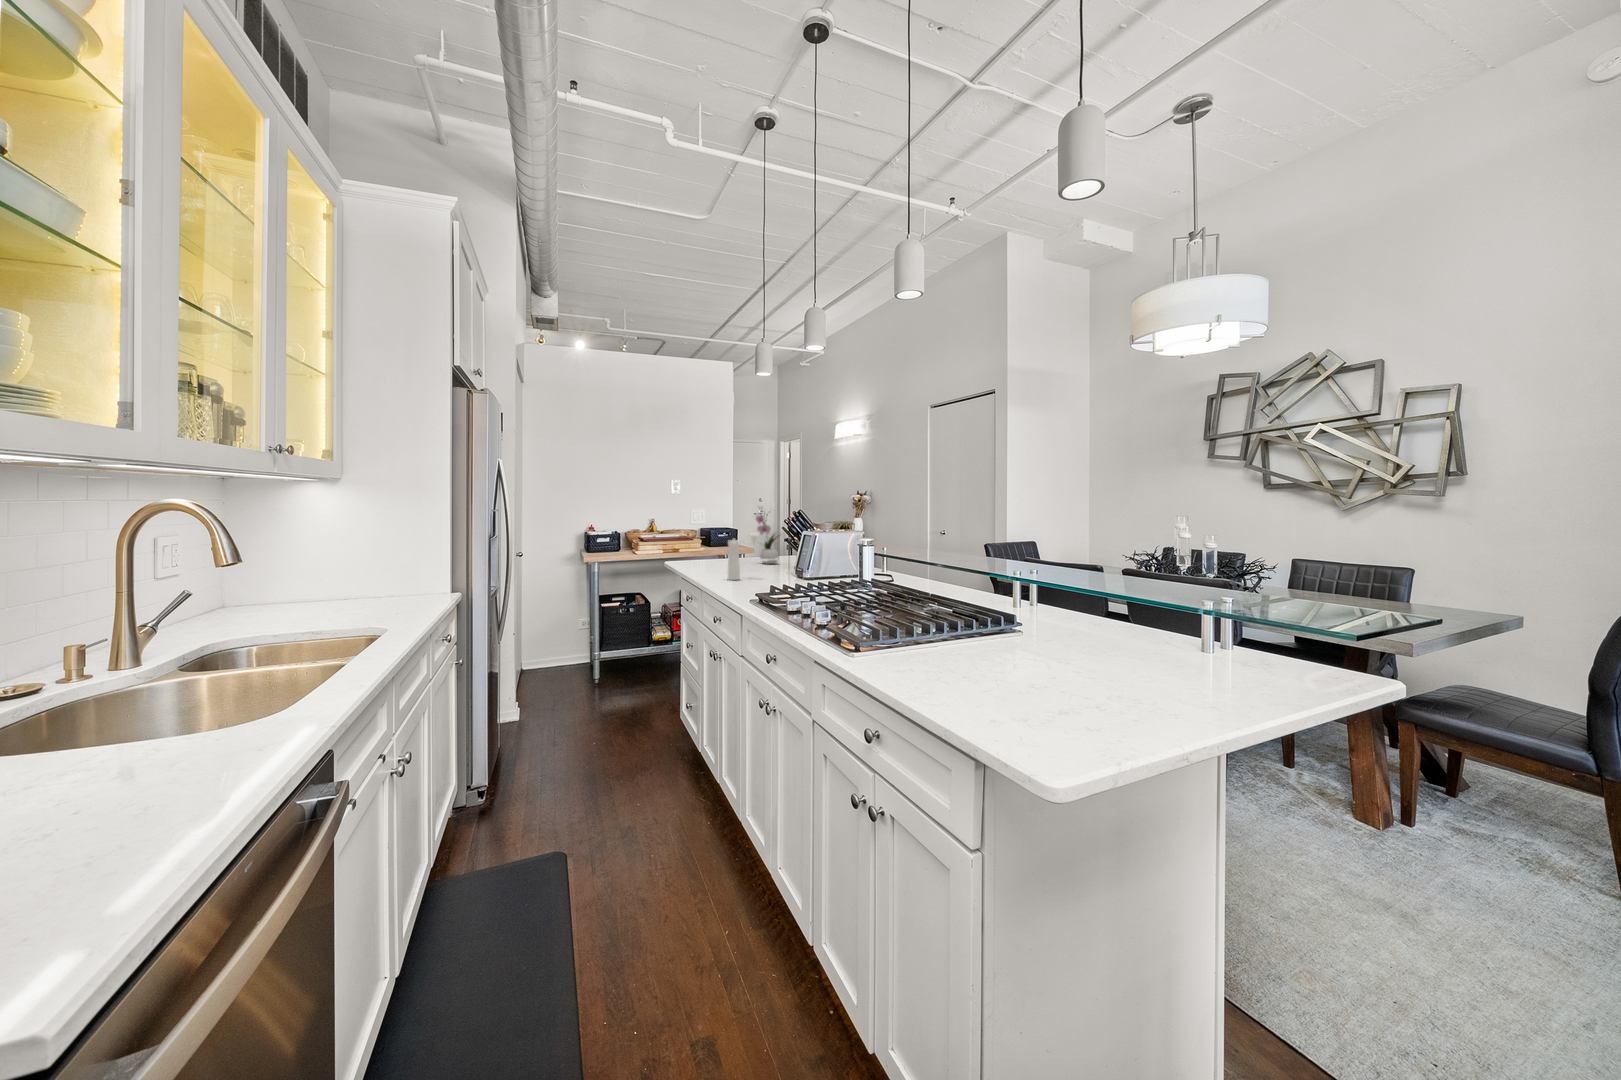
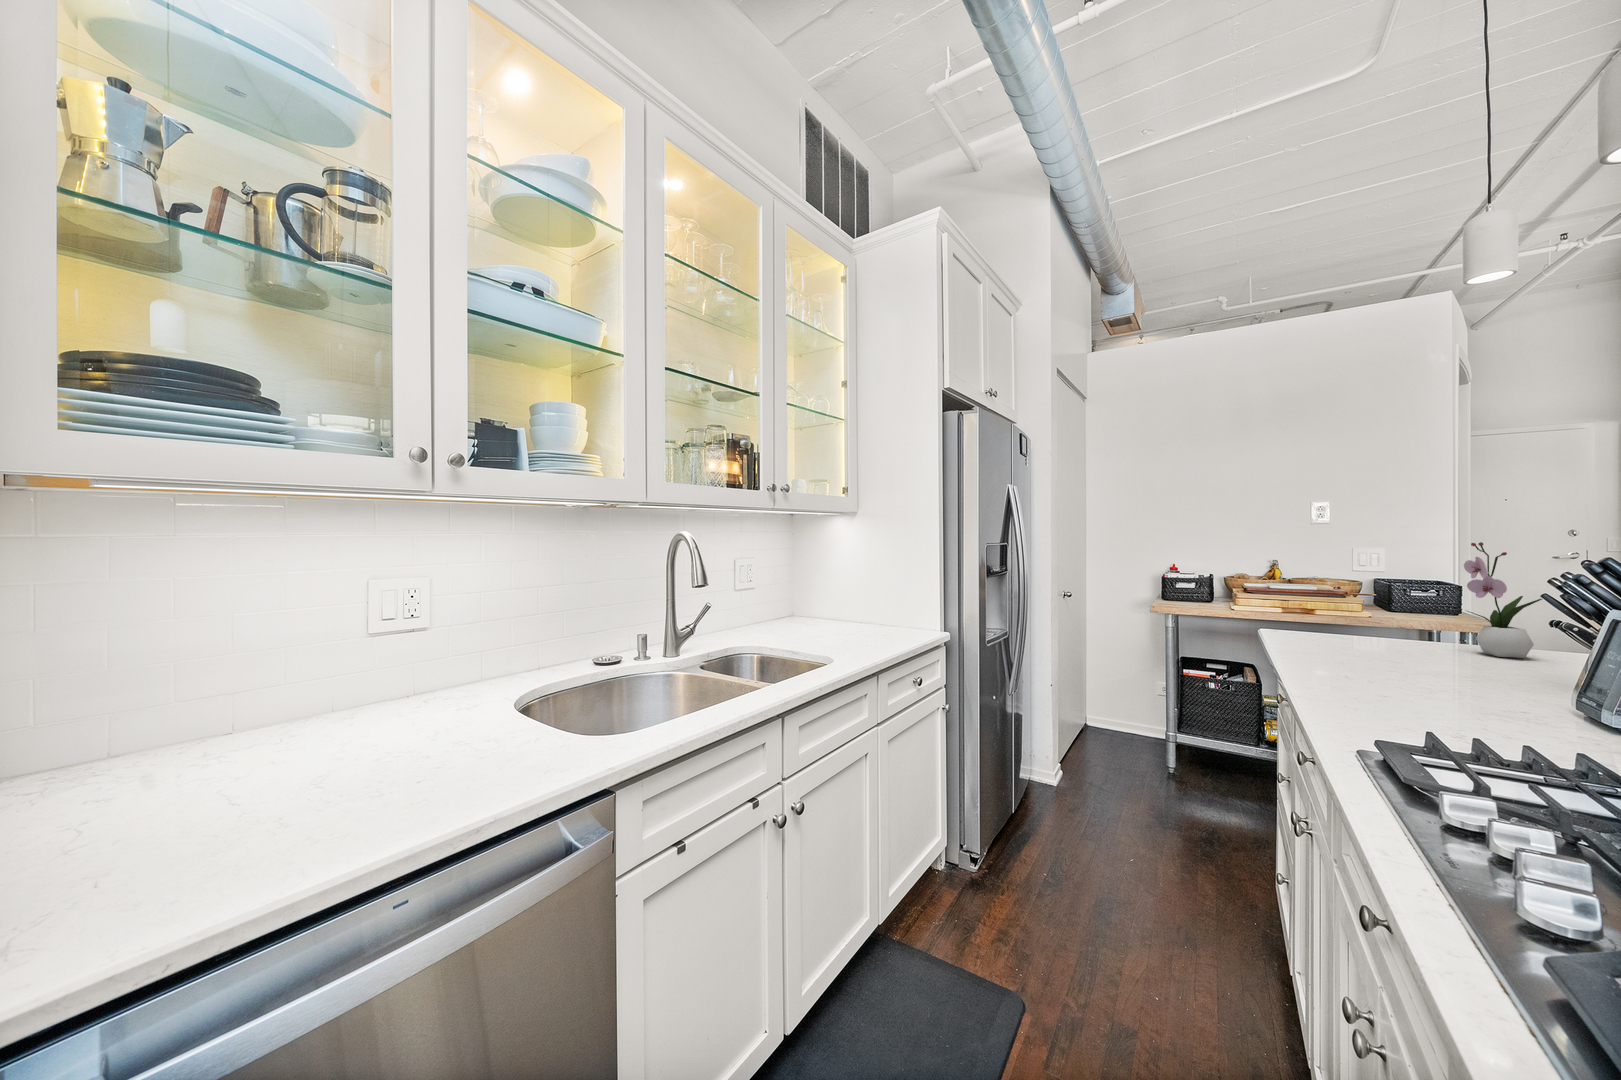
pepper mill: present [728,533,758,580] -> none [1353,598,1441,688]

